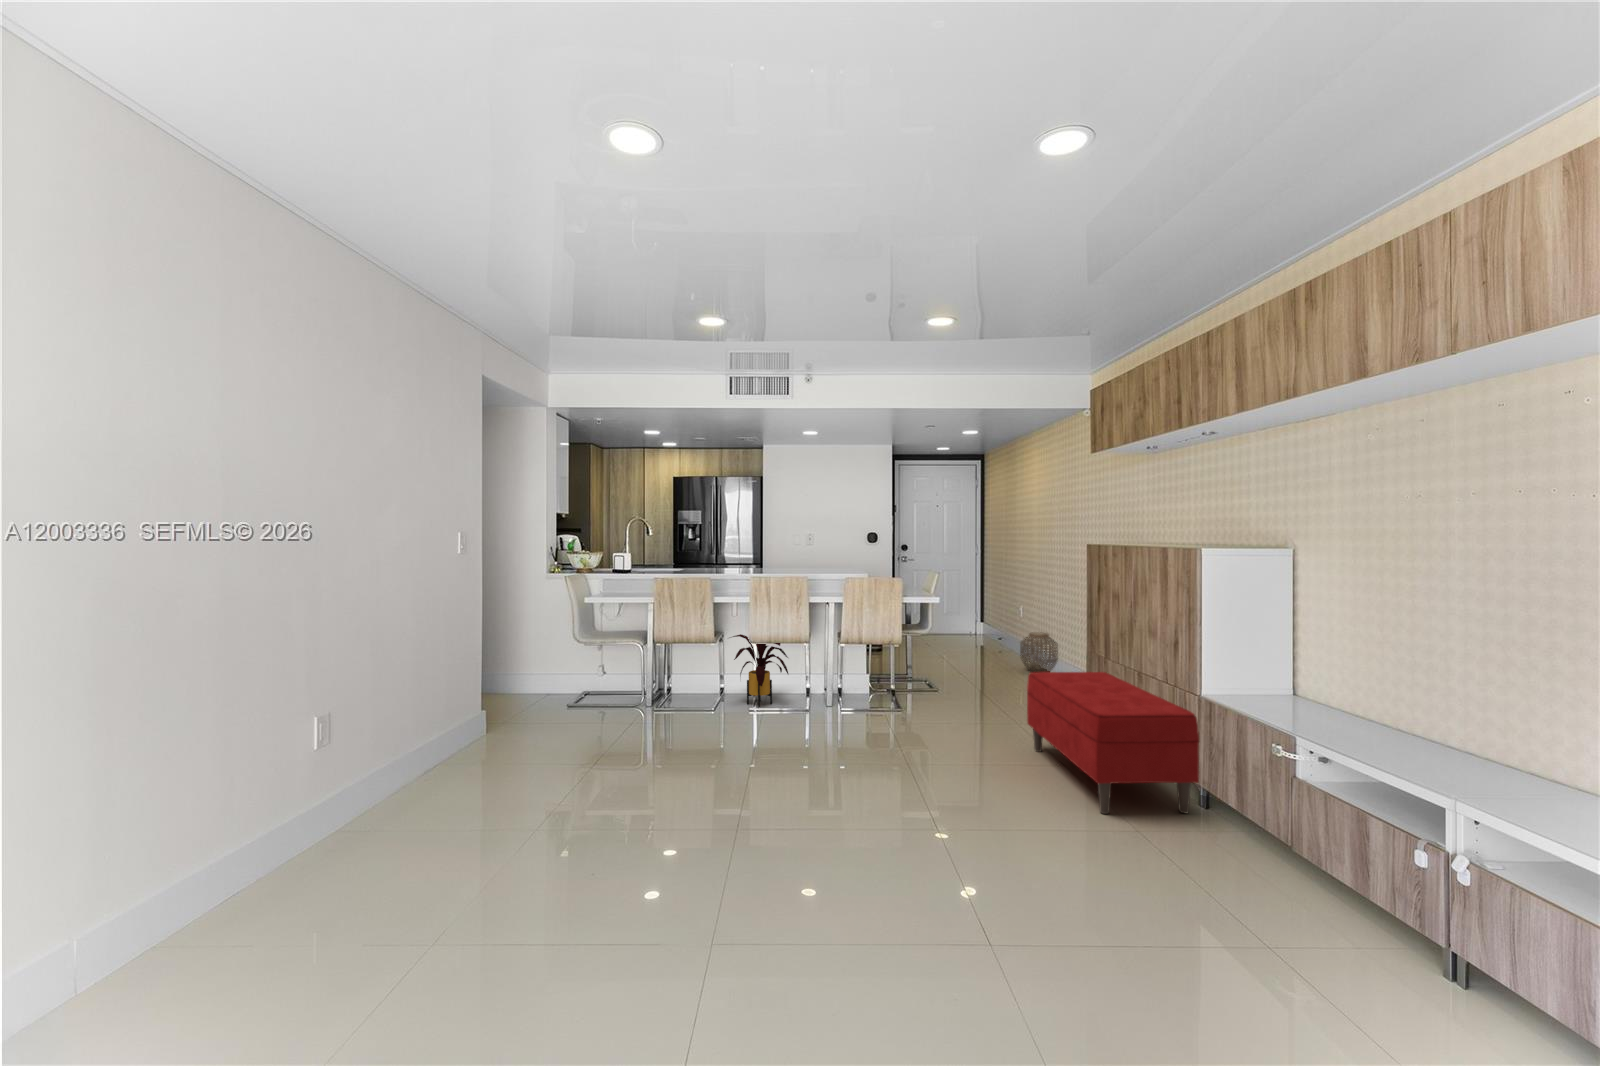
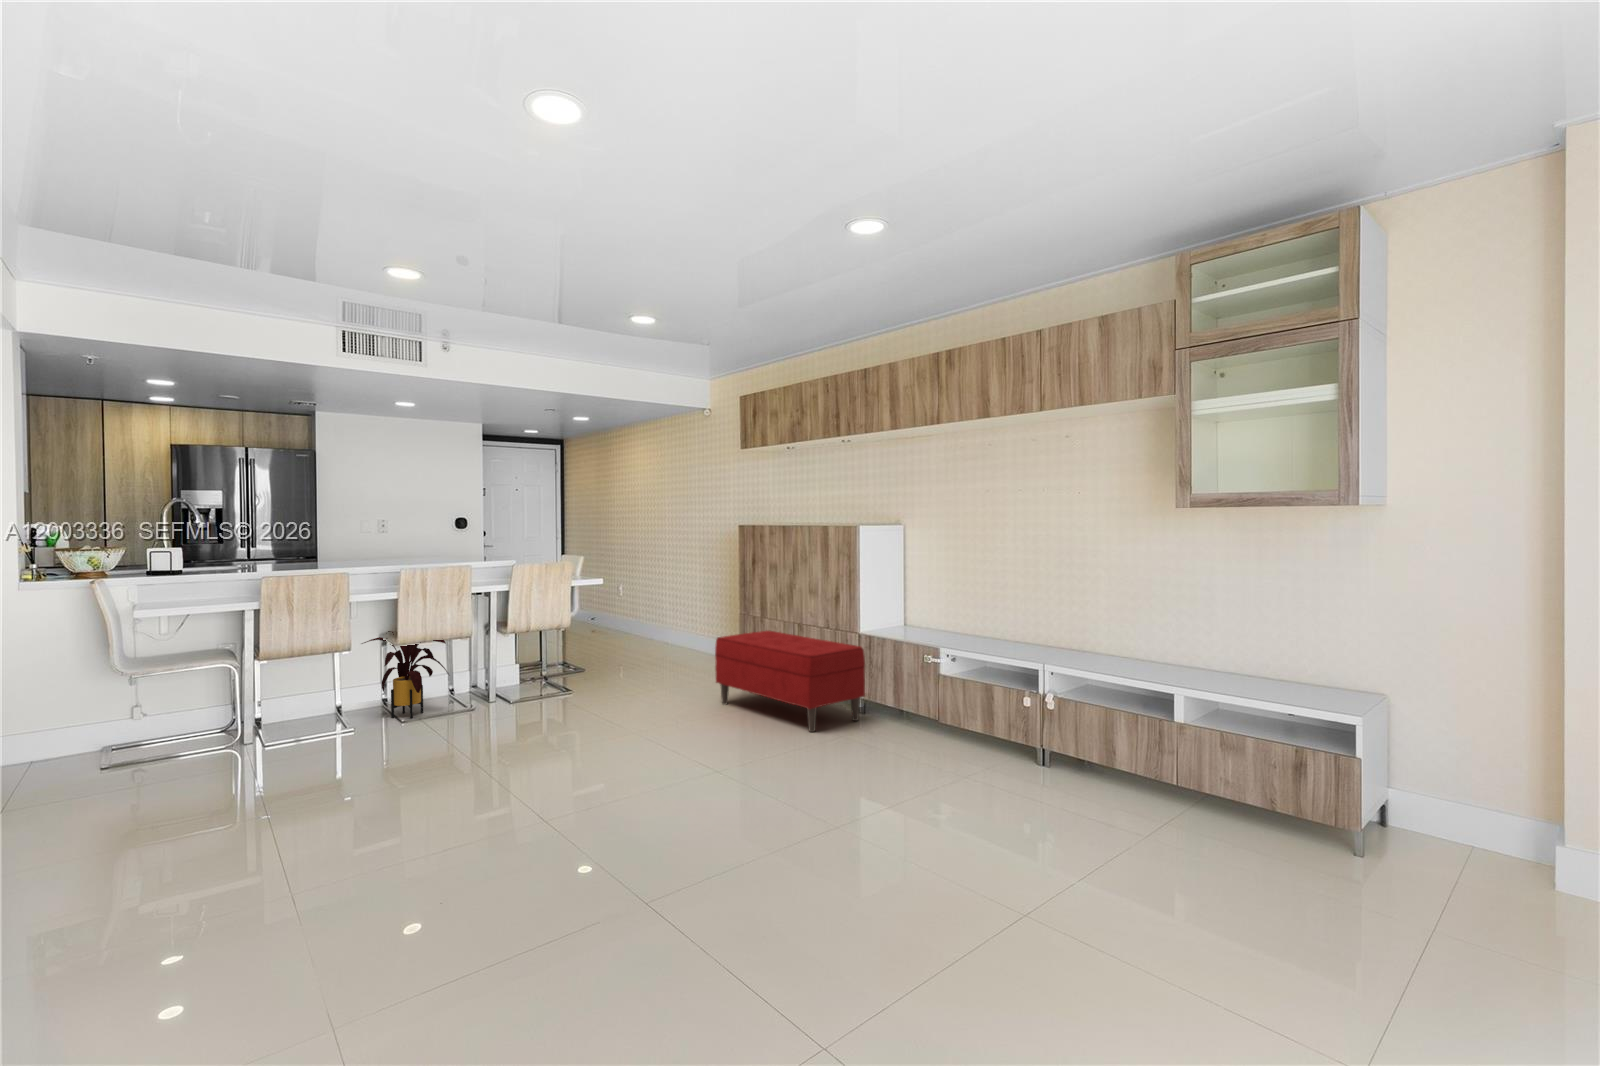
woven basket: present [1020,632,1058,672] -> none [640,612,674,649]

